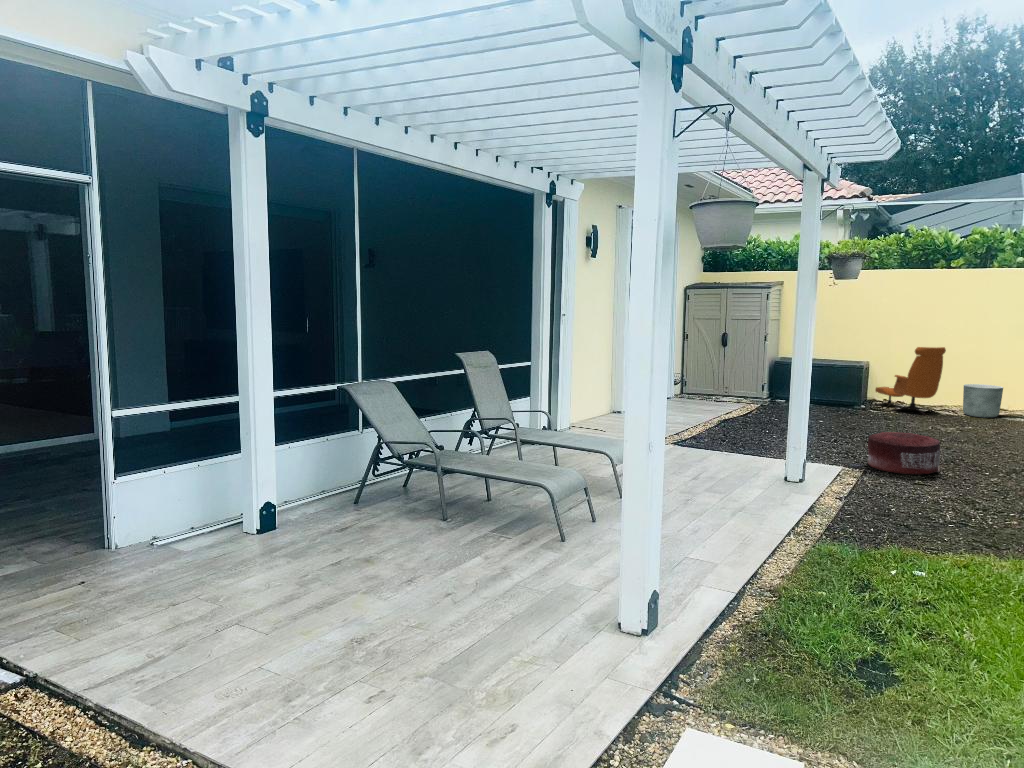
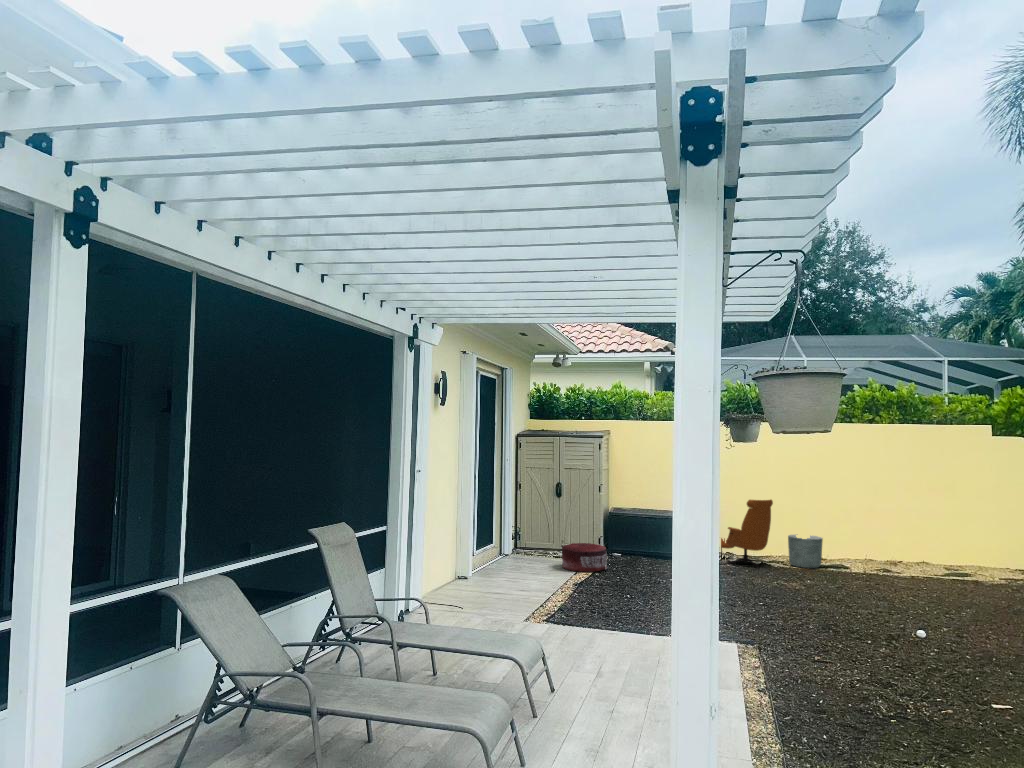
pouf: present [867,432,941,474] -> present [562,543,607,572]

